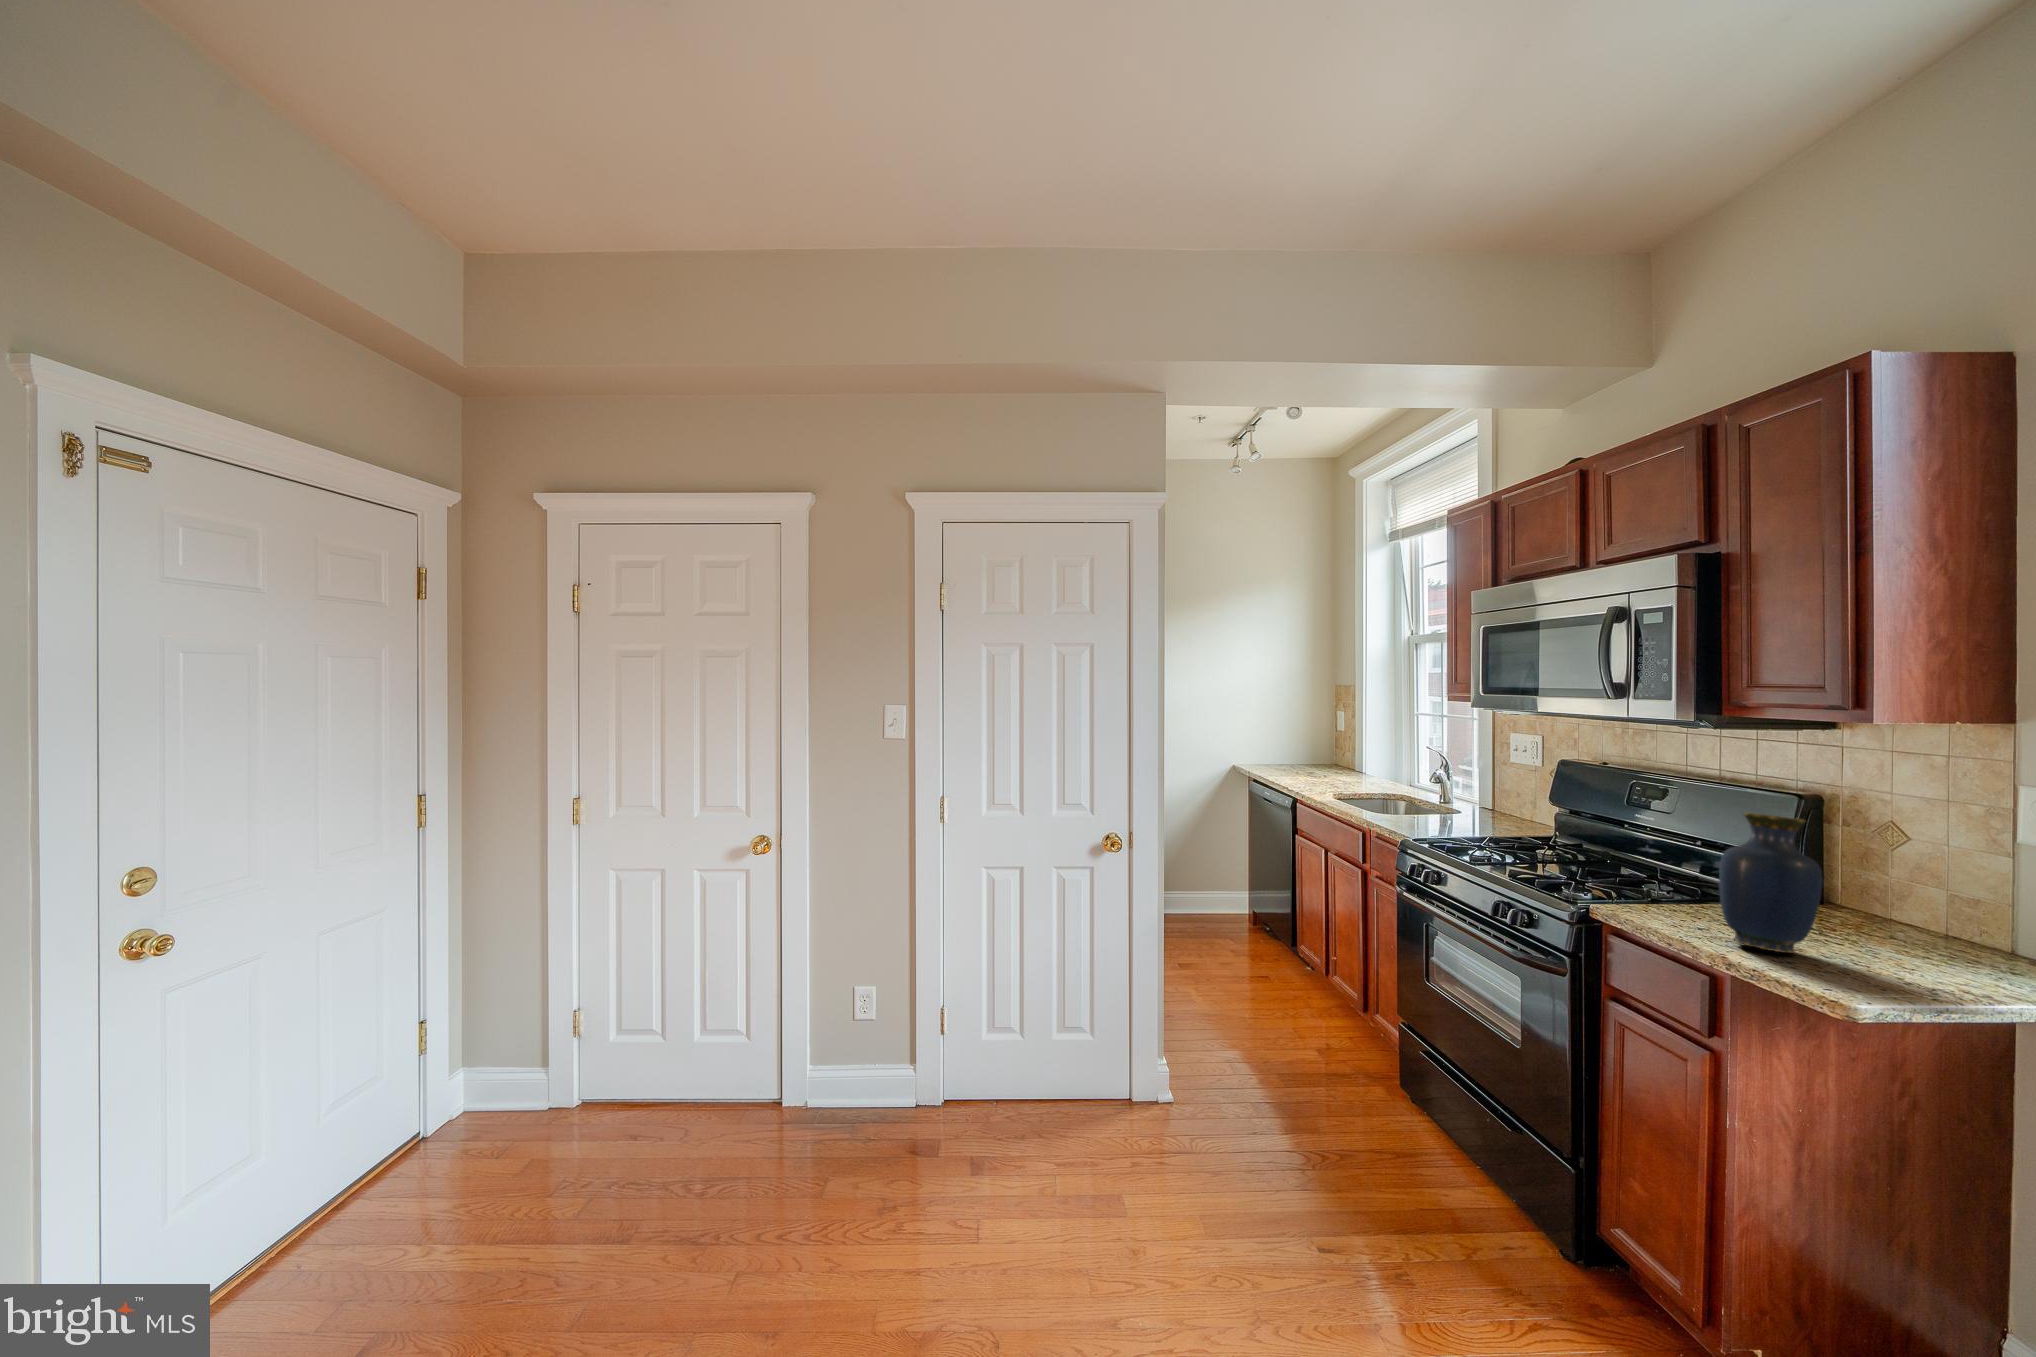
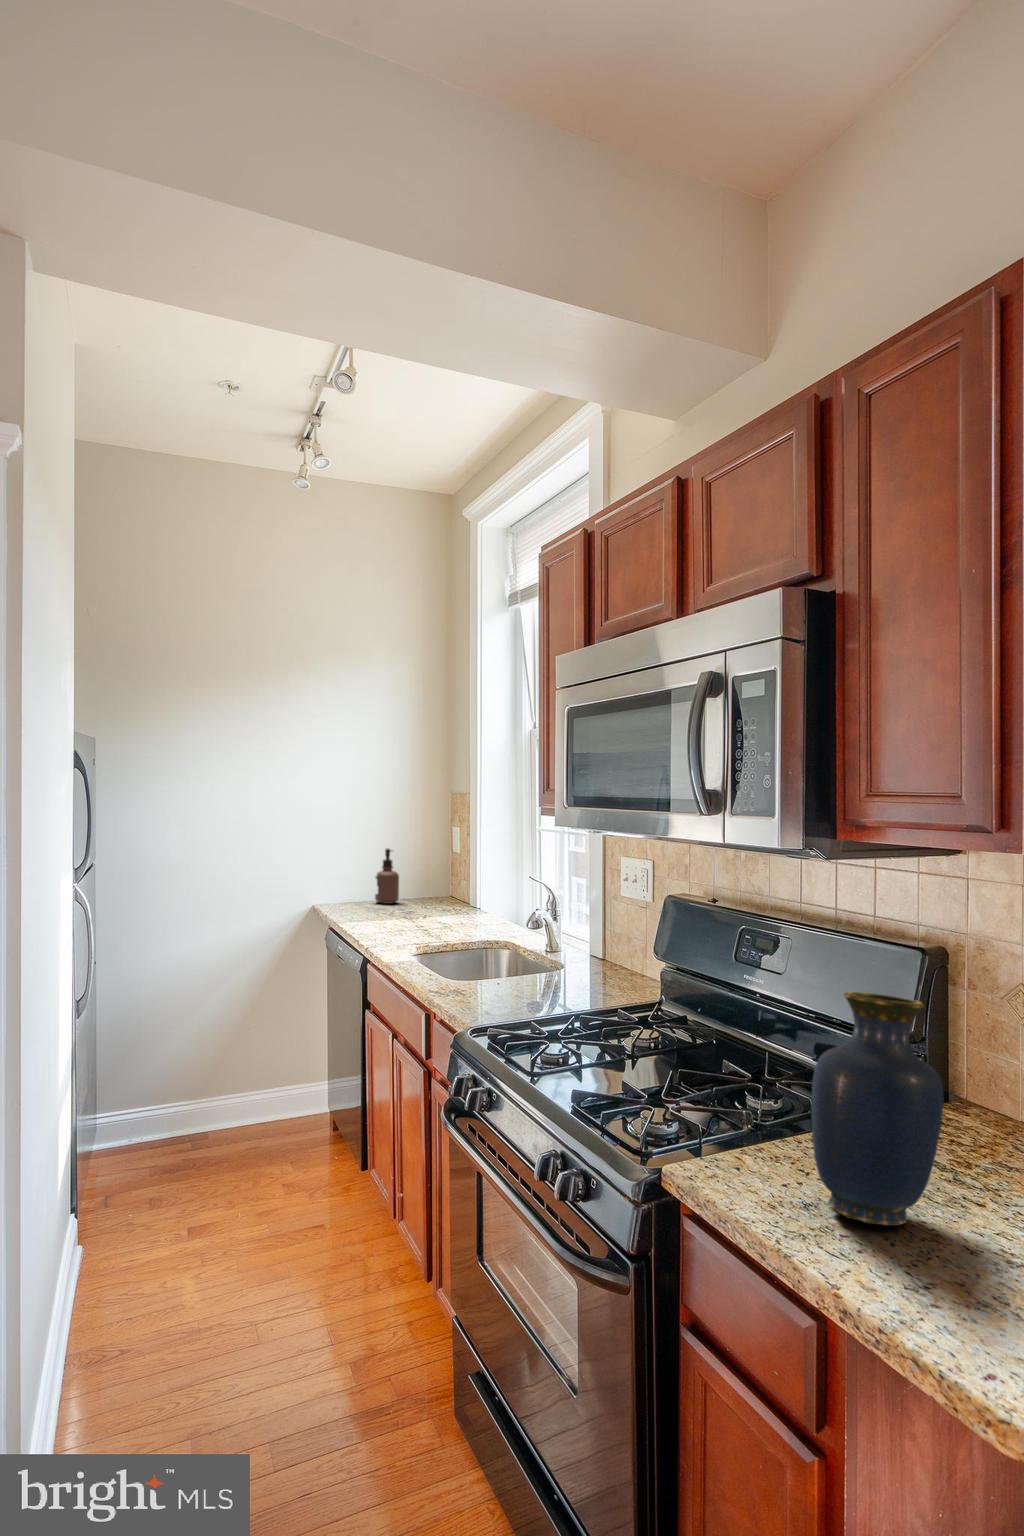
soap dispenser: none [1280,727,1298,768] -> present [375,849,399,904]

